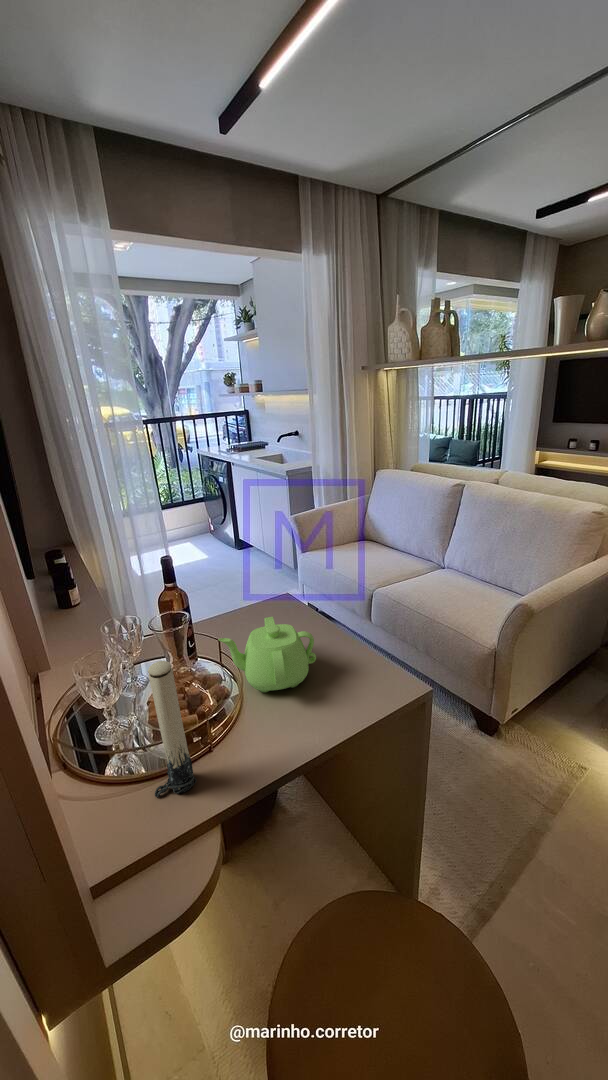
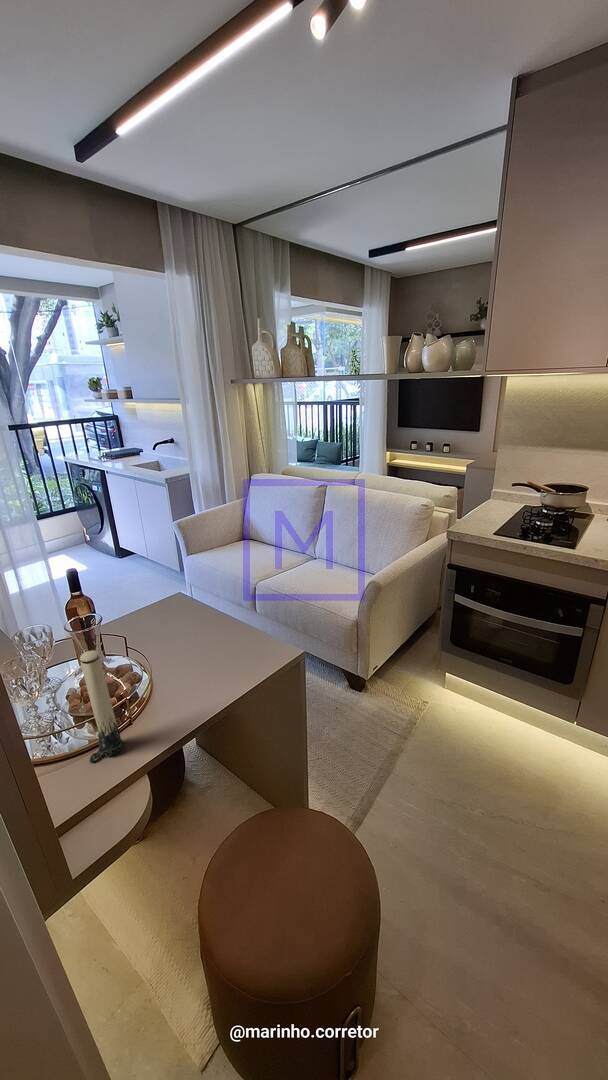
teapot: present [218,617,316,692] -> none [128,611,212,673]

